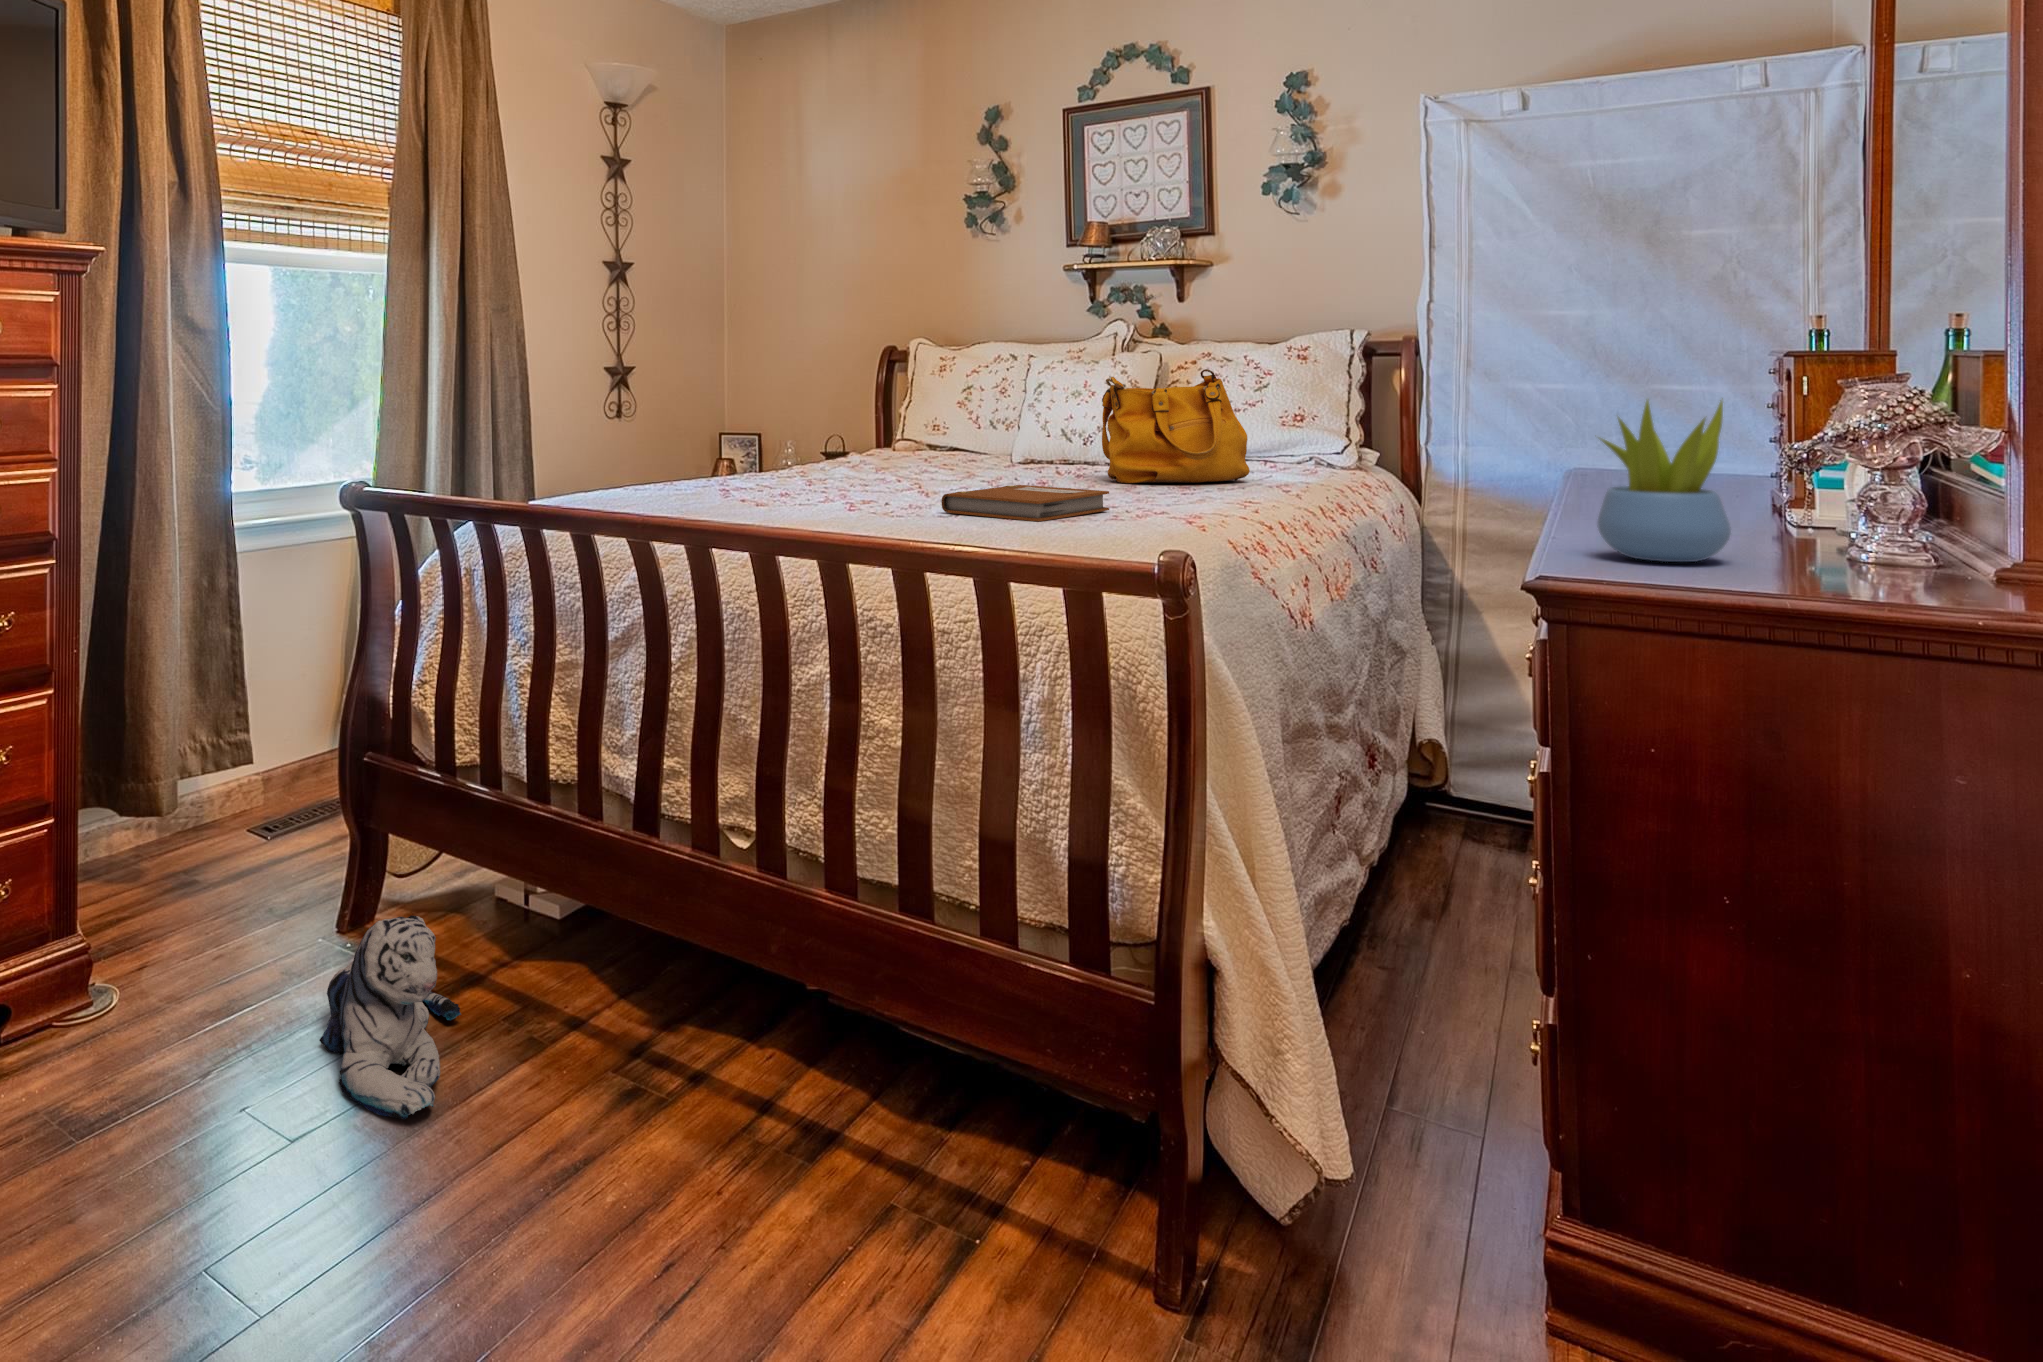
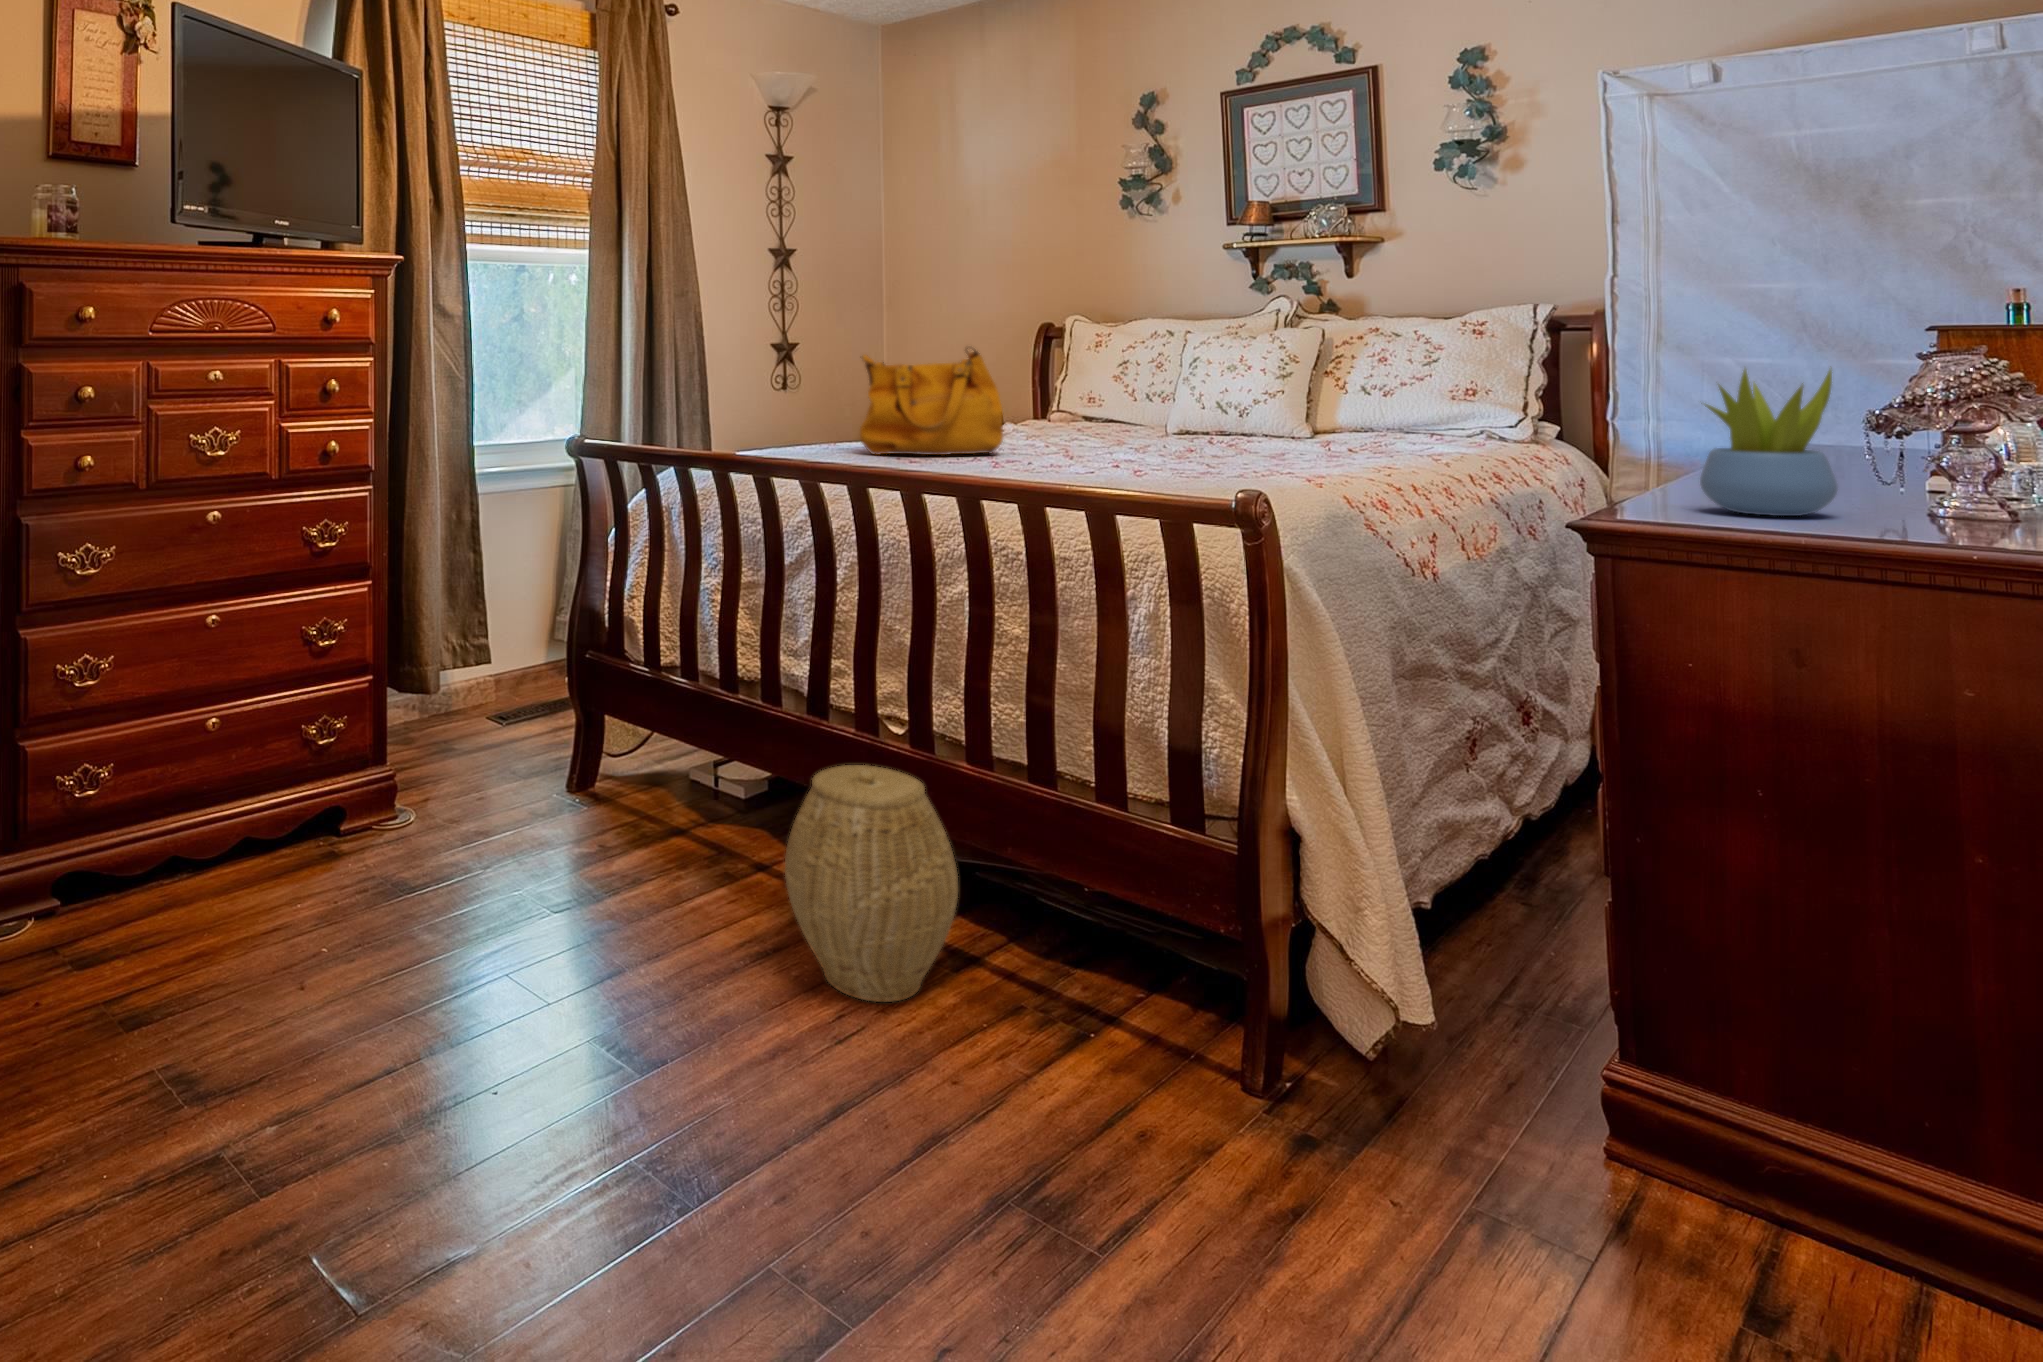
handbag: present [1102,369,1250,483] -> present [860,346,1003,455]
notebook: present [942,485,1109,522] -> none [1076,447,1239,477]
woven basket: none [604,904,819,1226] -> present [785,765,958,1002]
plush toy: present [320,915,461,1119] -> none [565,765,670,909]

